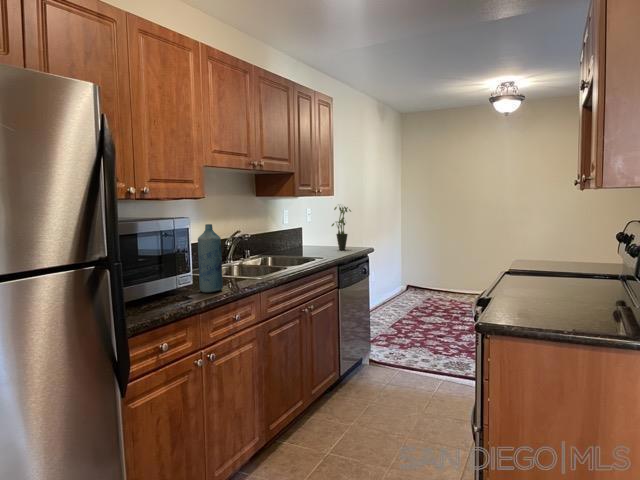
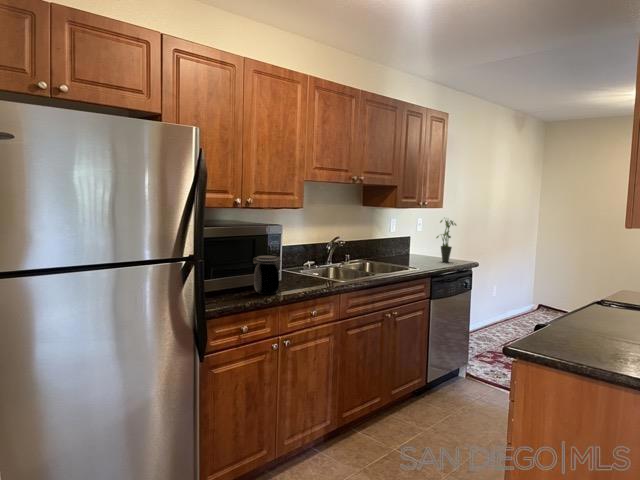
bottle: present [198,224,223,292] -> none [287,231,307,289]
jar: none [161,255,196,303] -> present [253,256,281,294]

